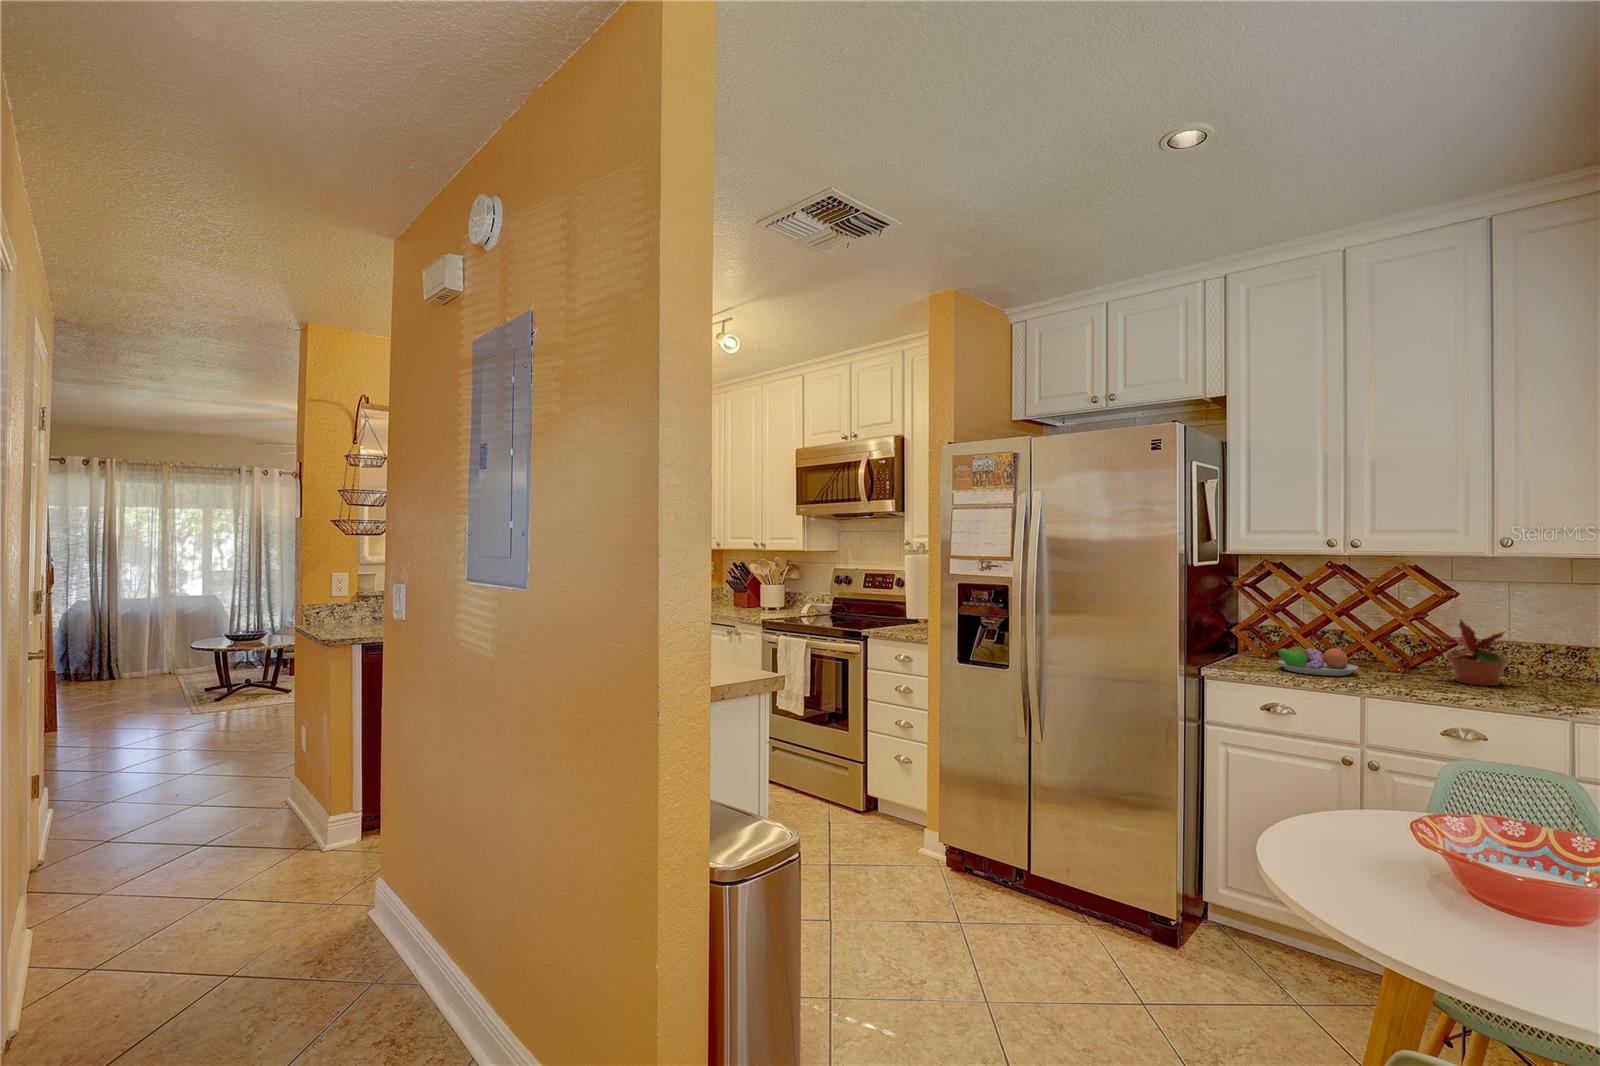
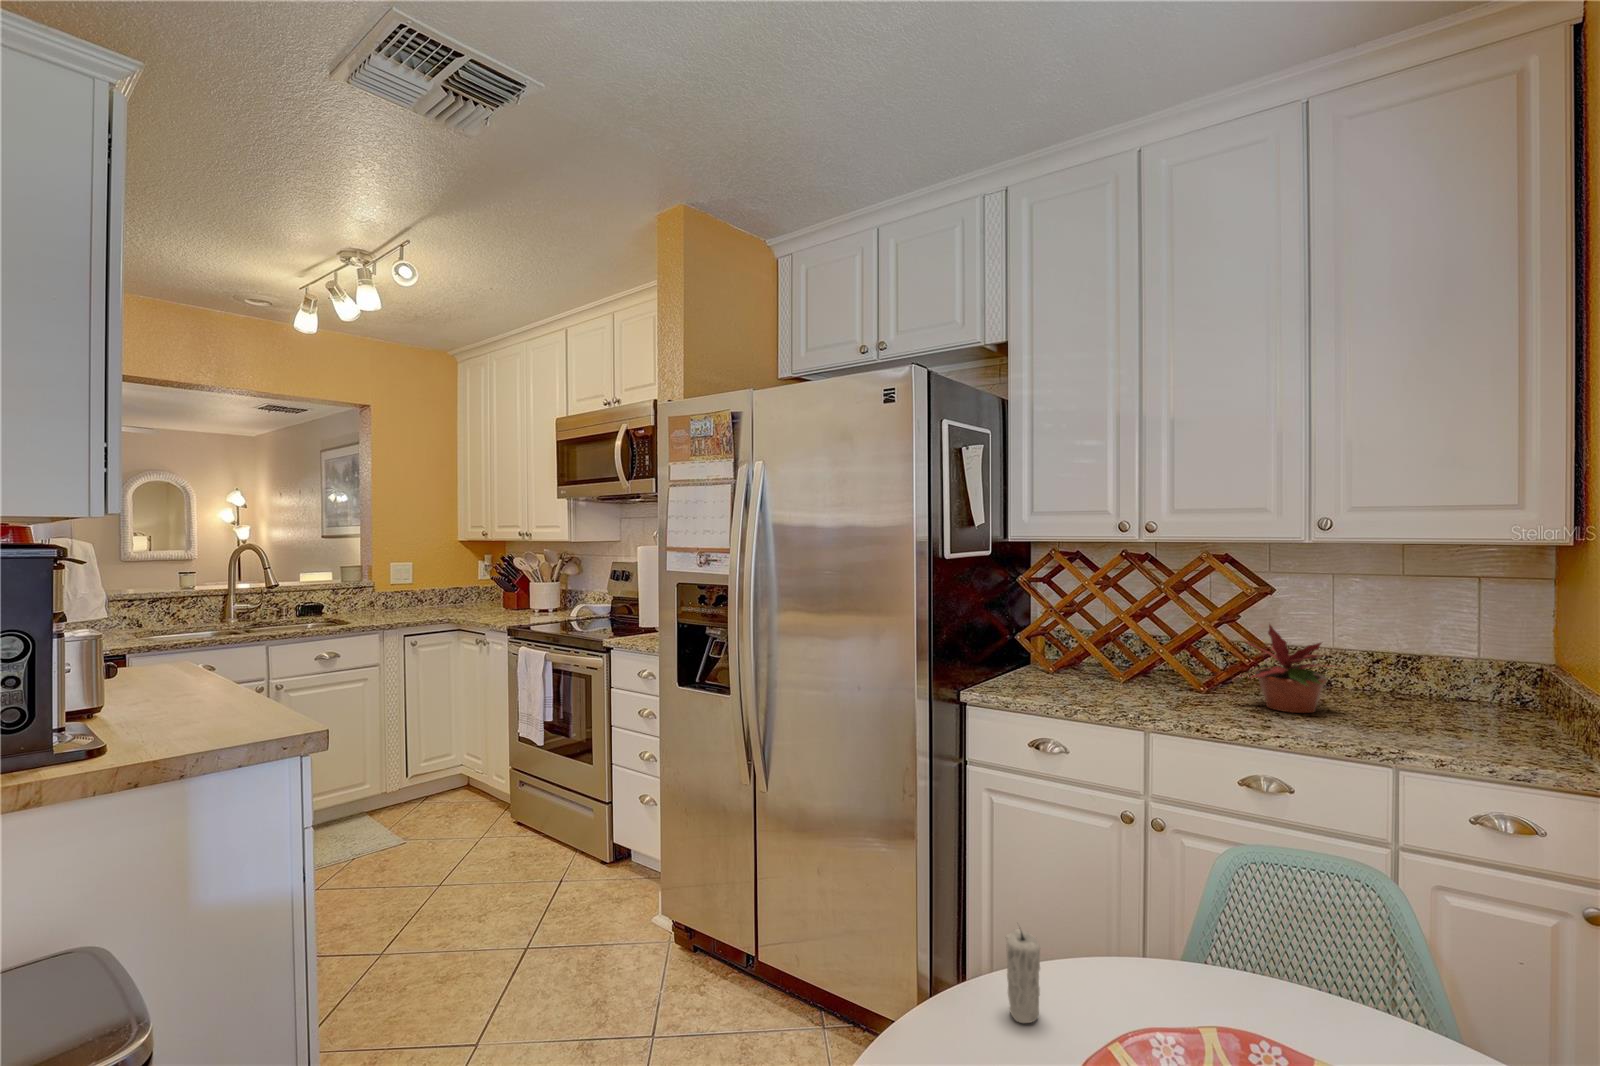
fruit bowl: present [1270,642,1358,676] -> none [1045,654,1150,701]
candle: none [1323,770,1347,827] -> present [1006,929,1040,1023]

